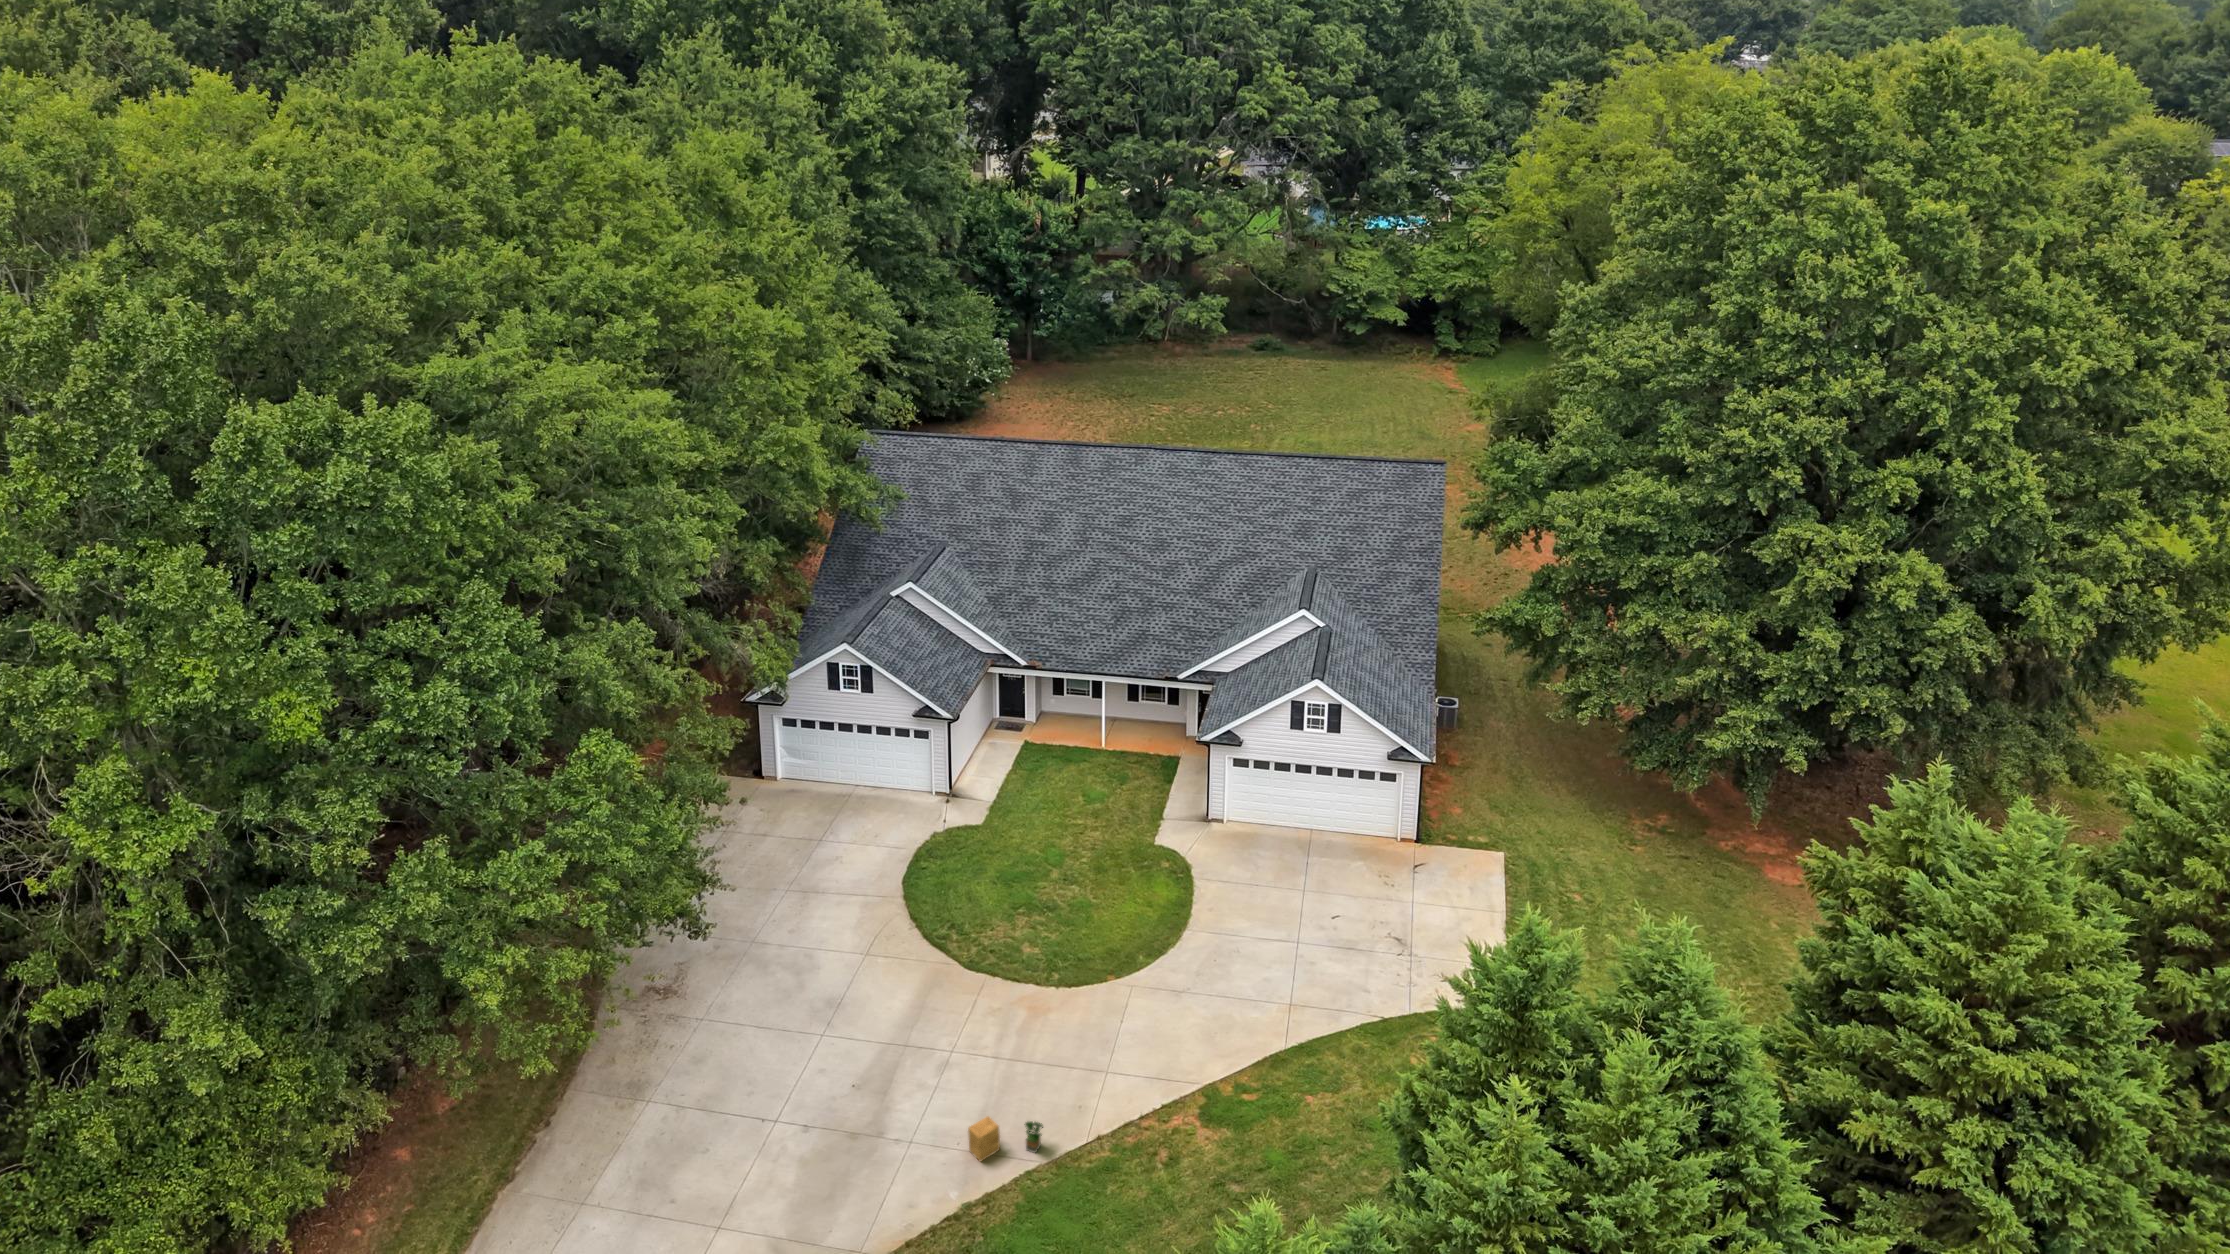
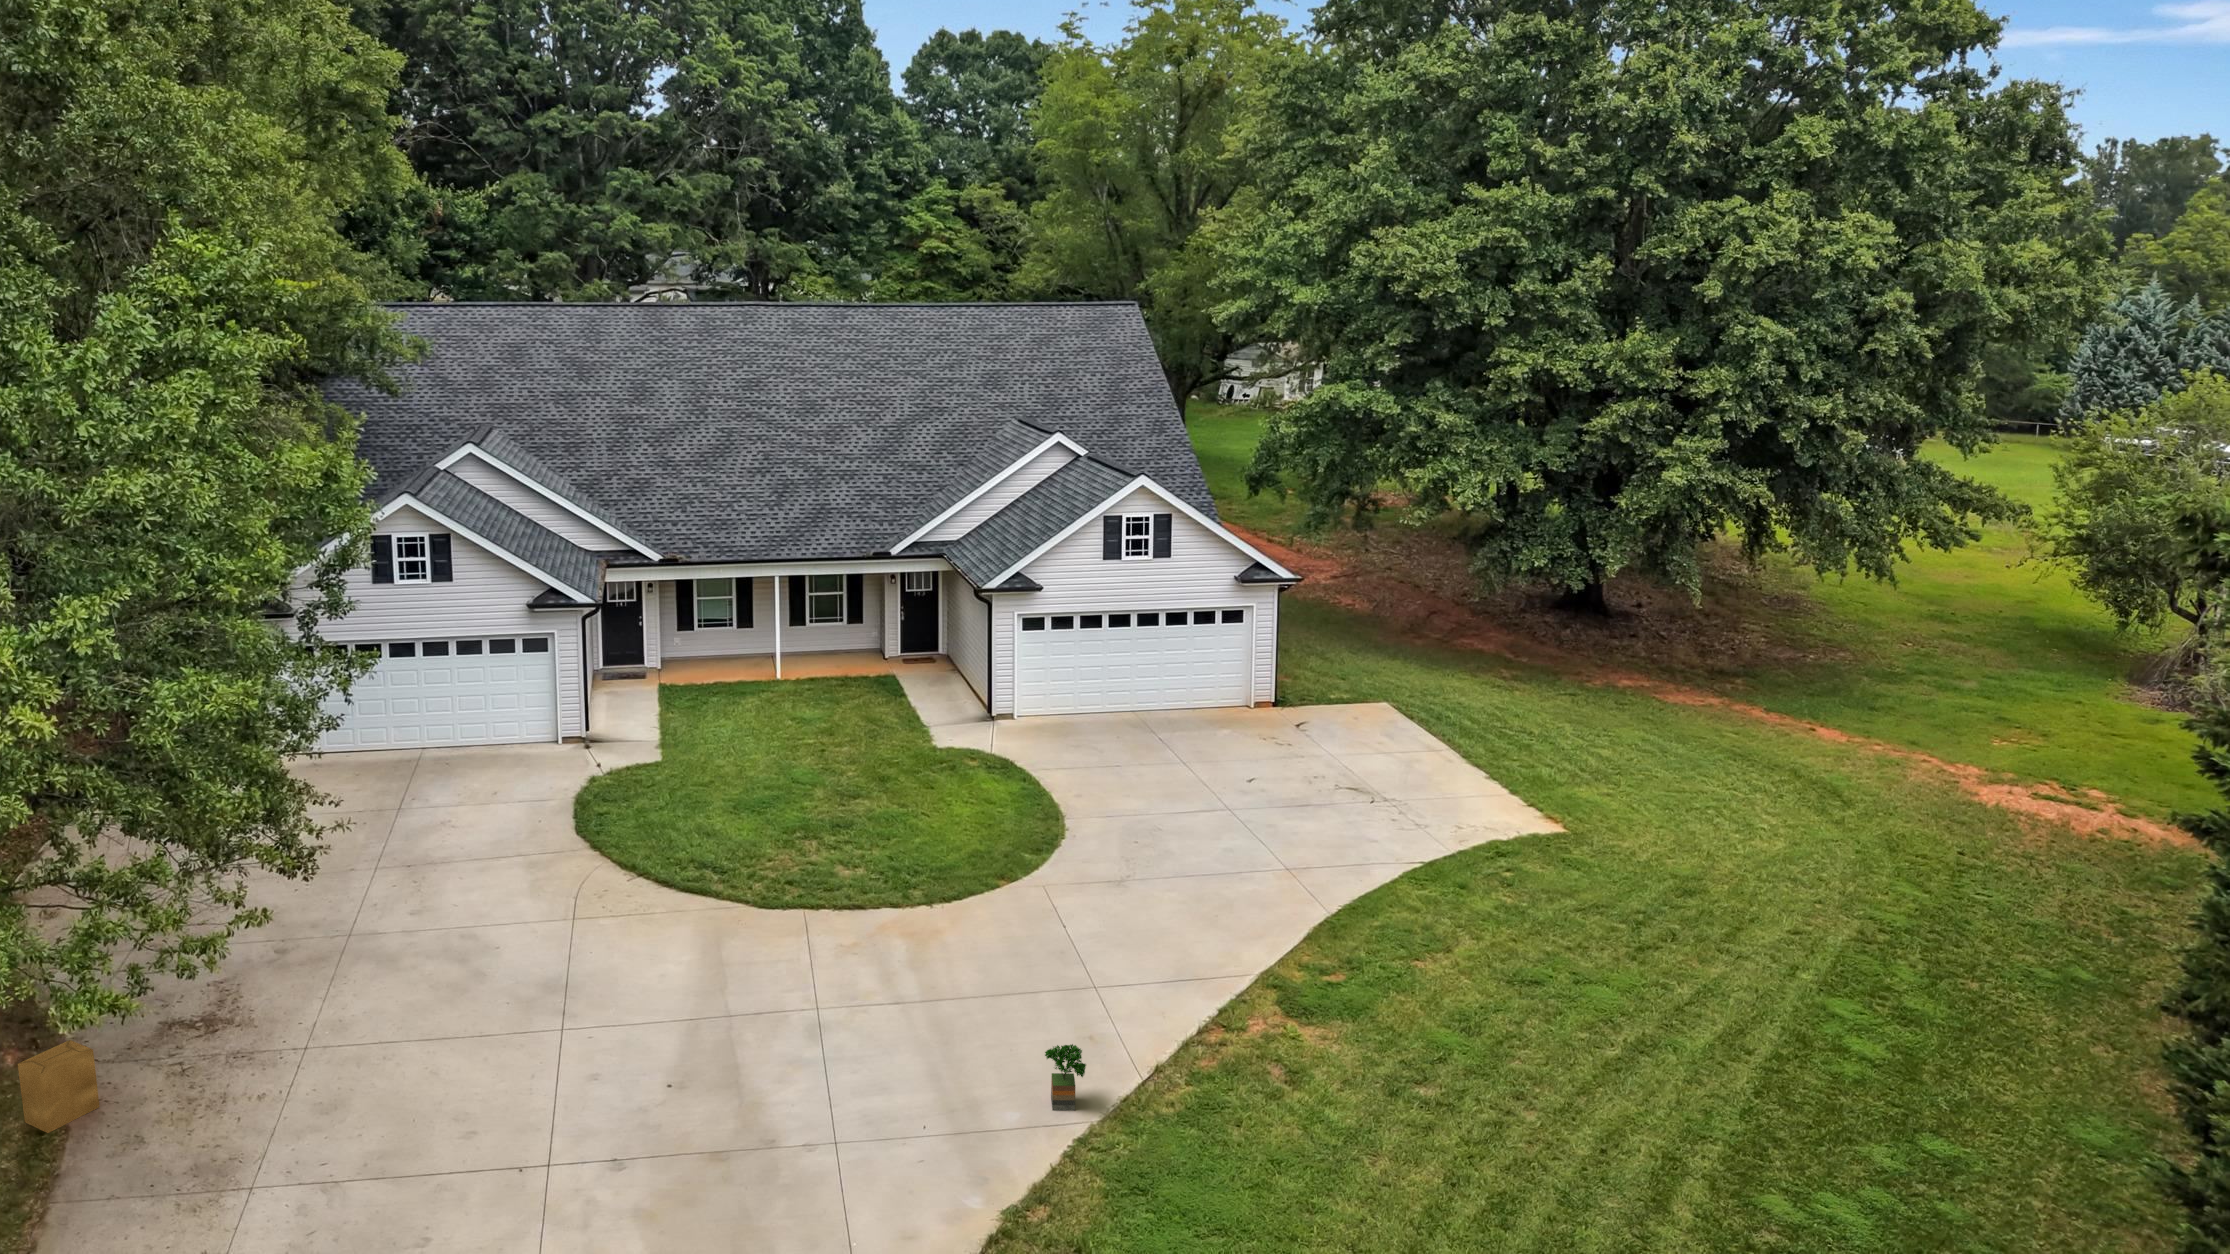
cardboard box: present [968,1117,1000,1161] -> present [18,1040,99,1133]

